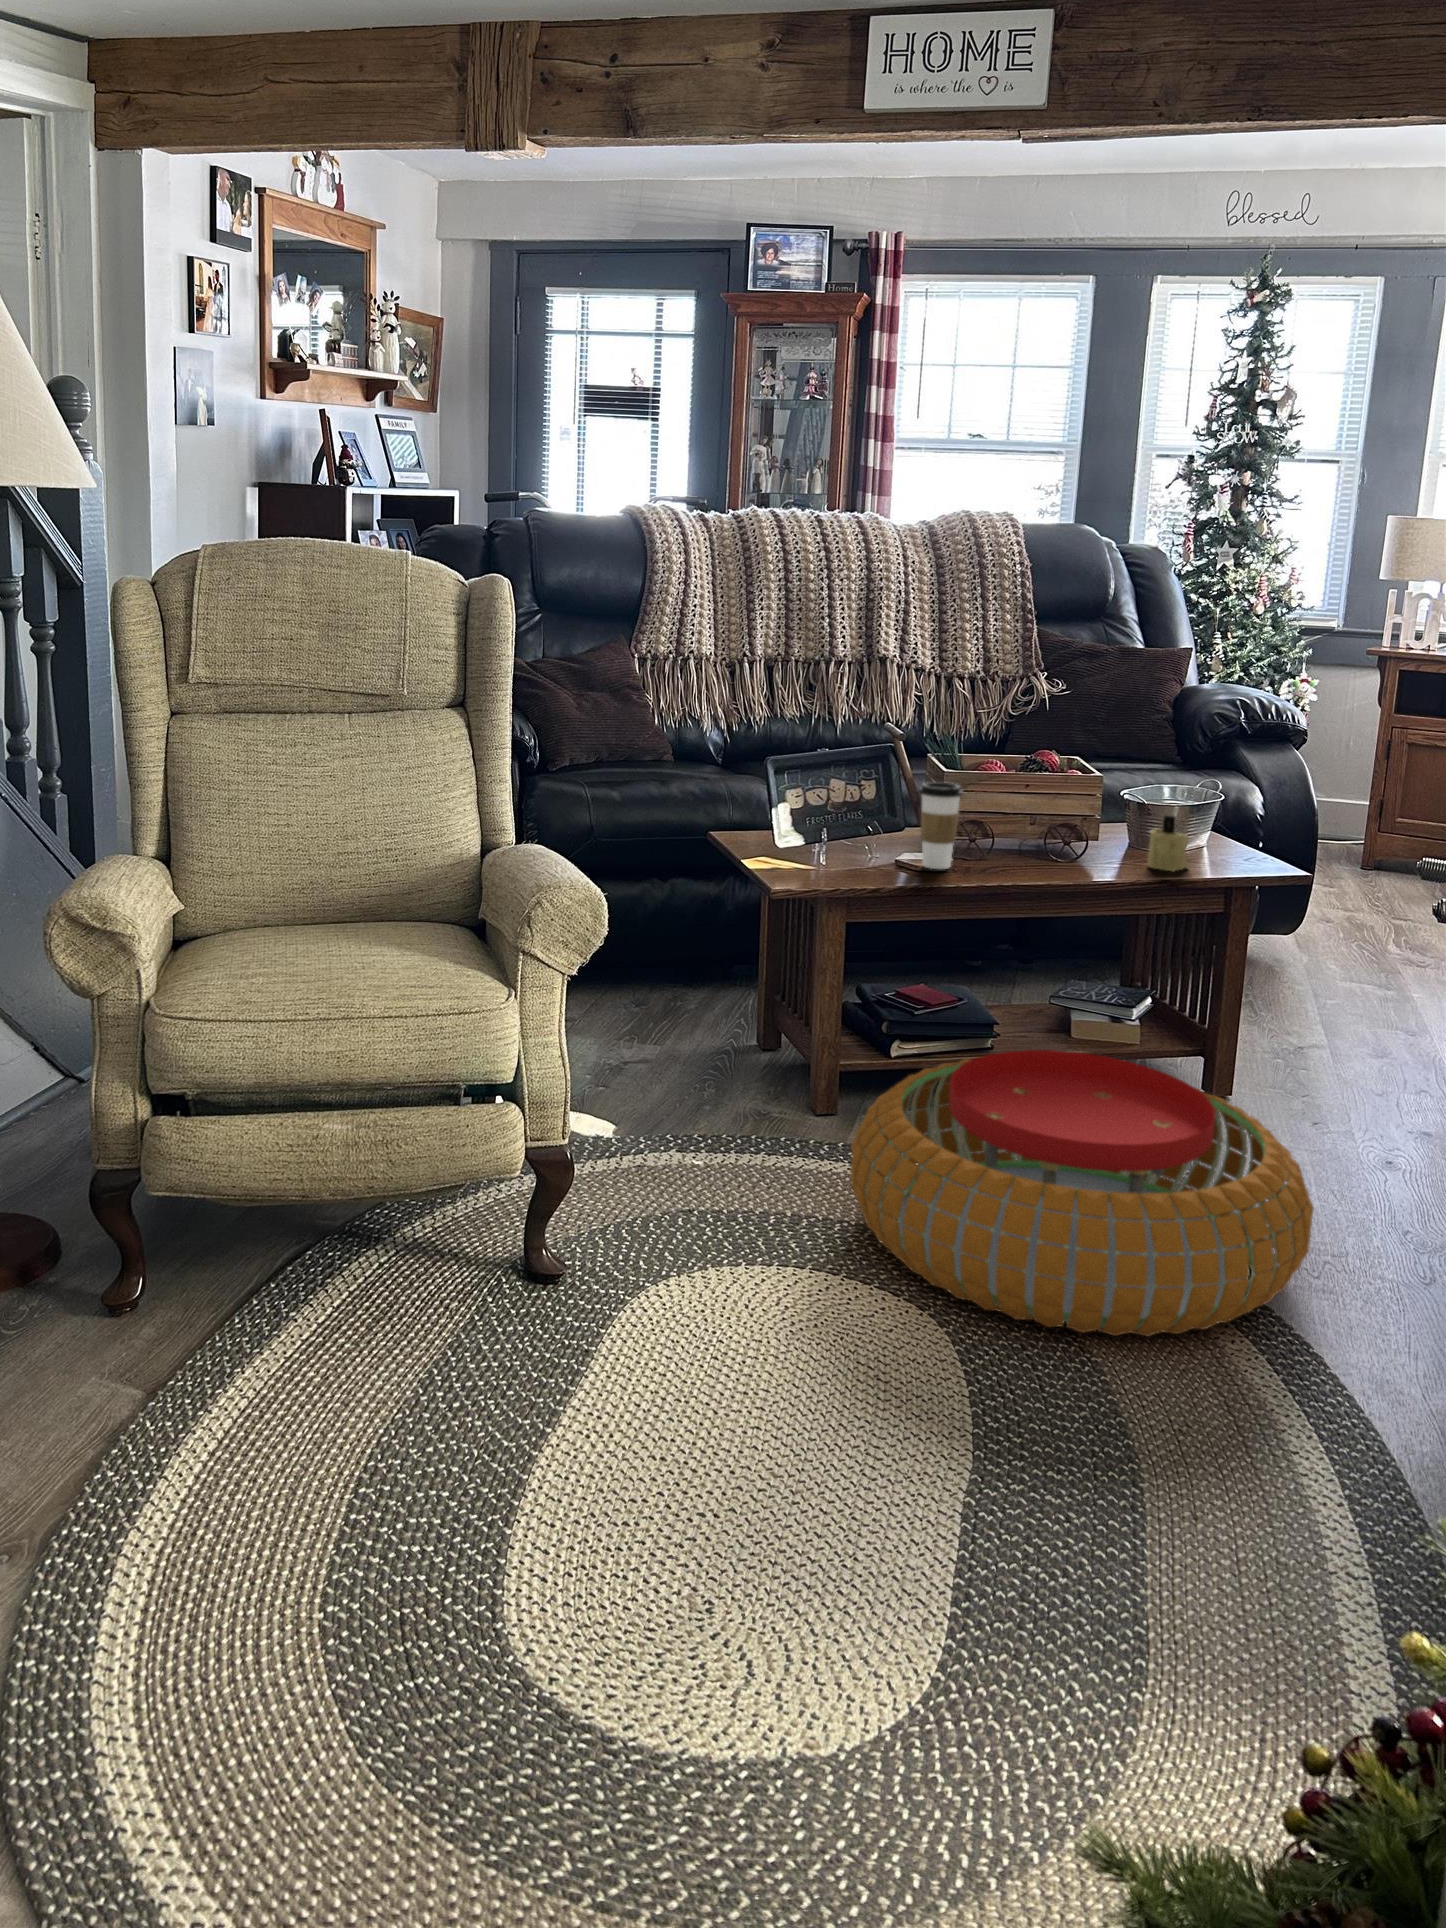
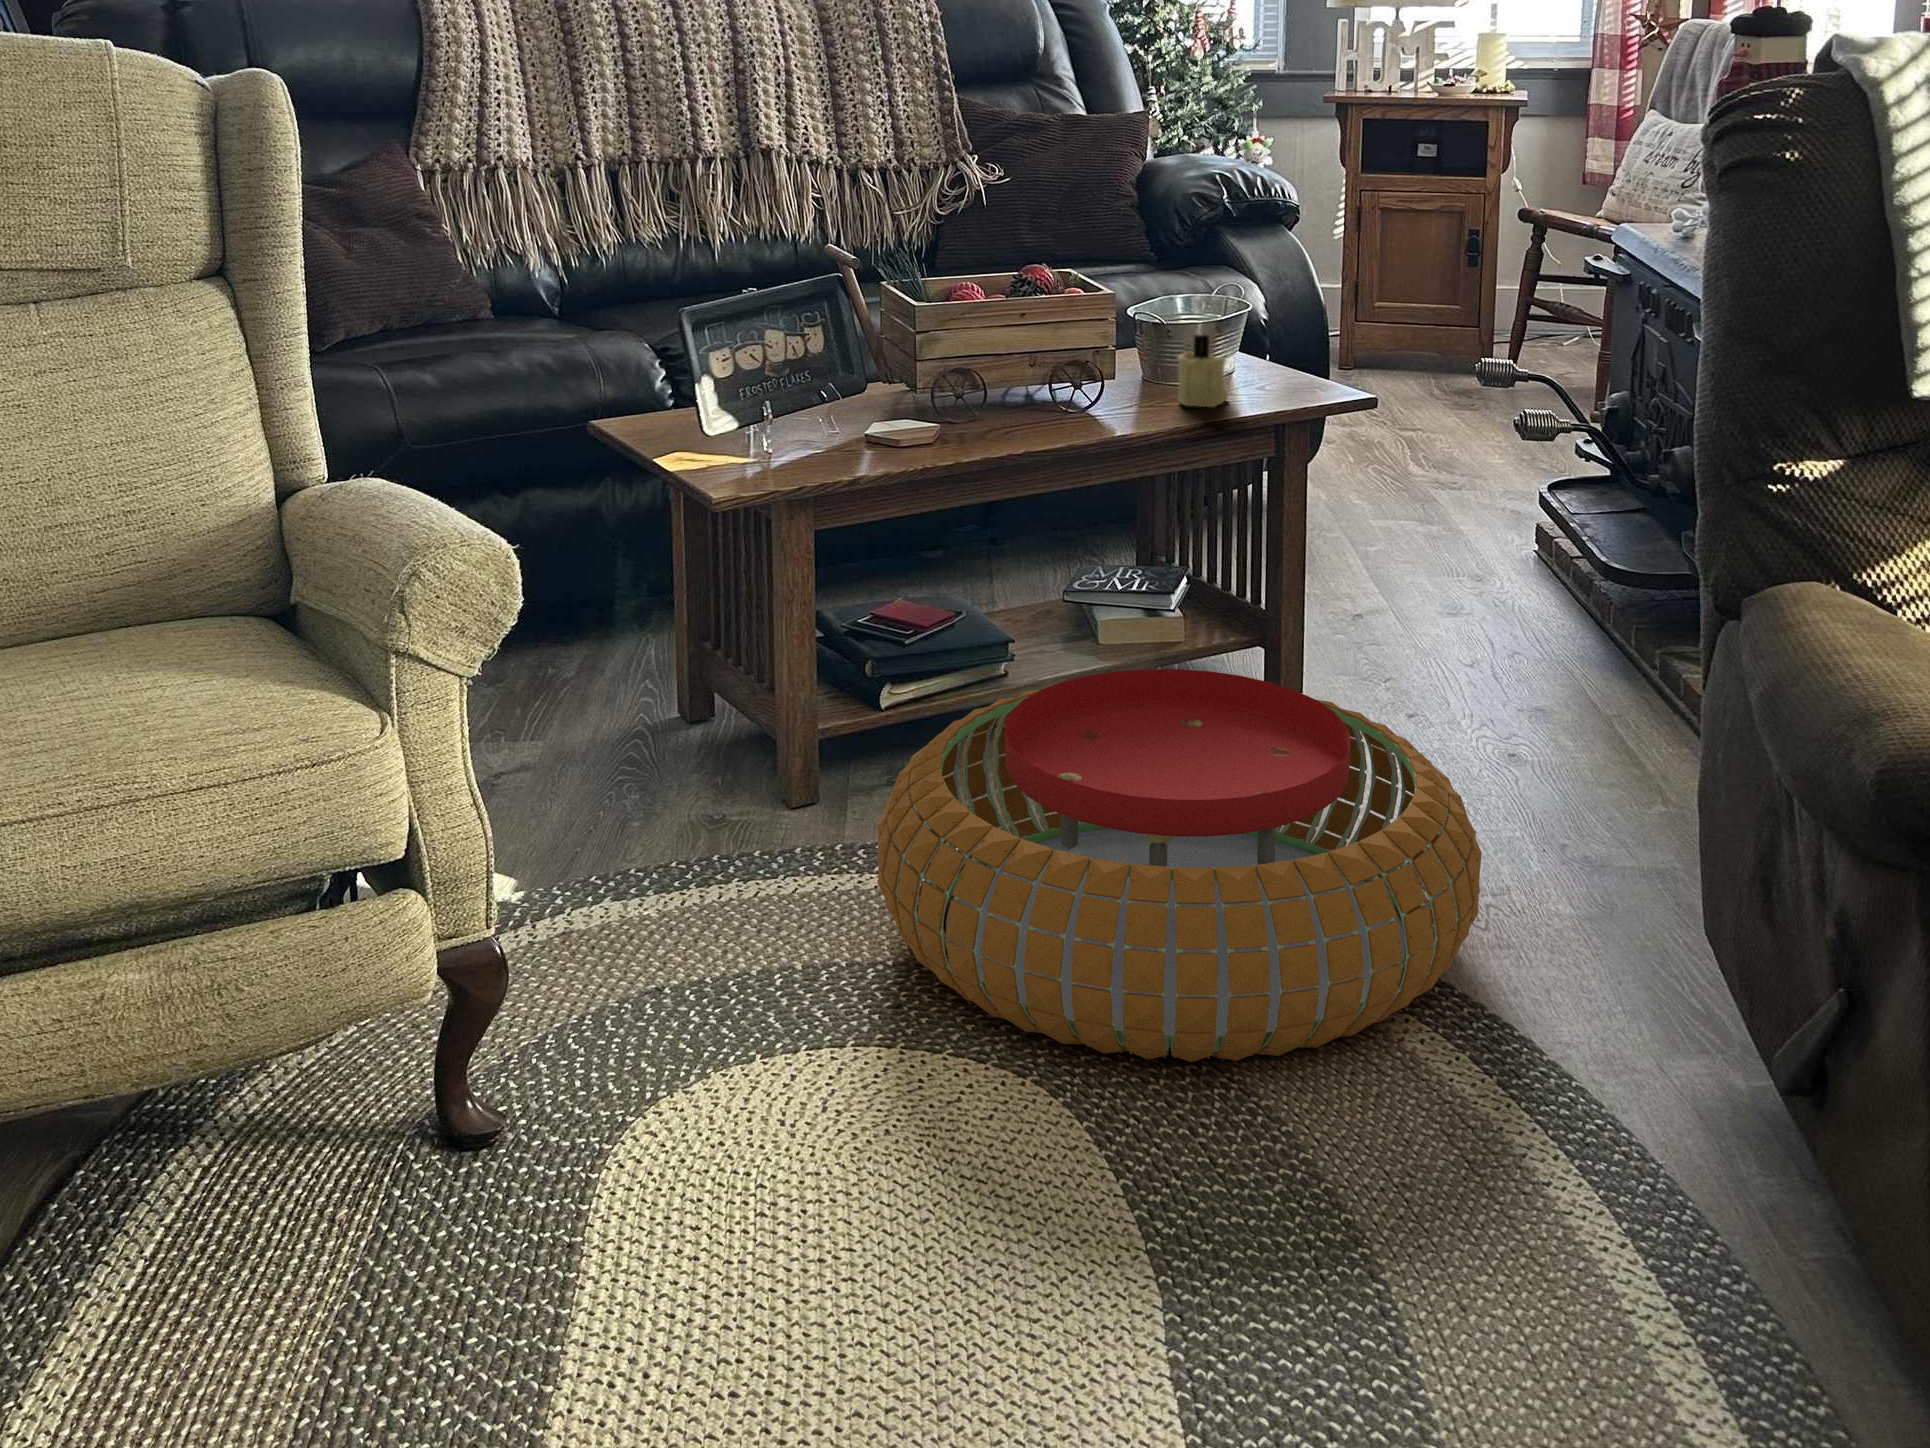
coffee cup: present [919,782,963,869] -> none [885,319,944,439]

